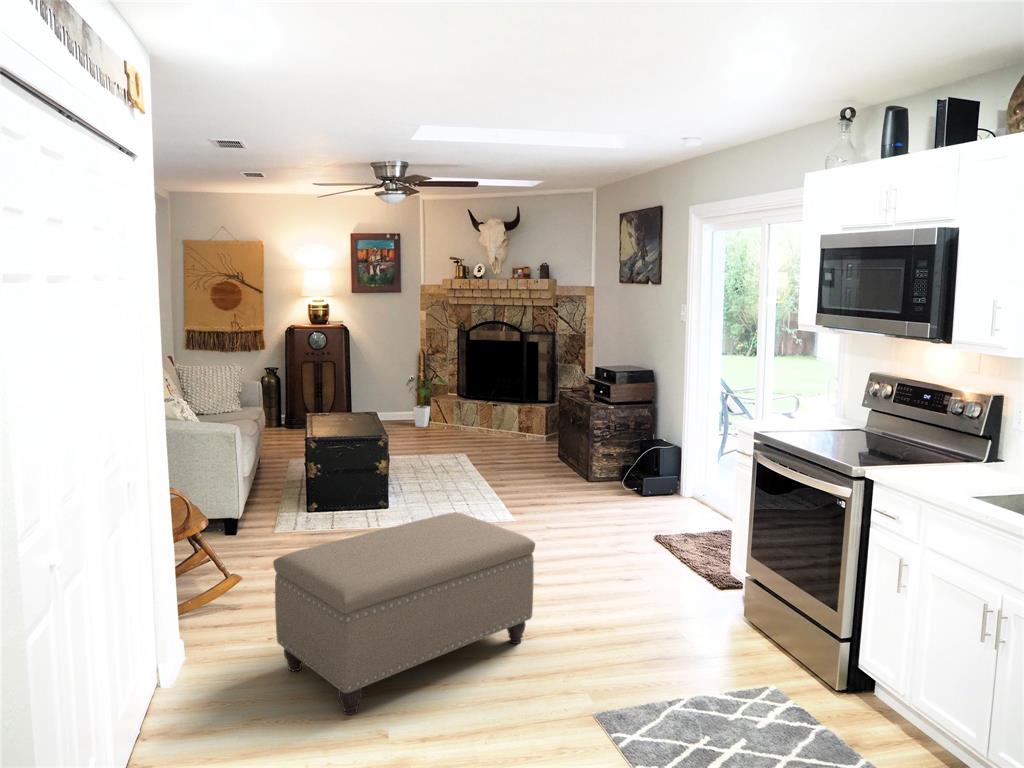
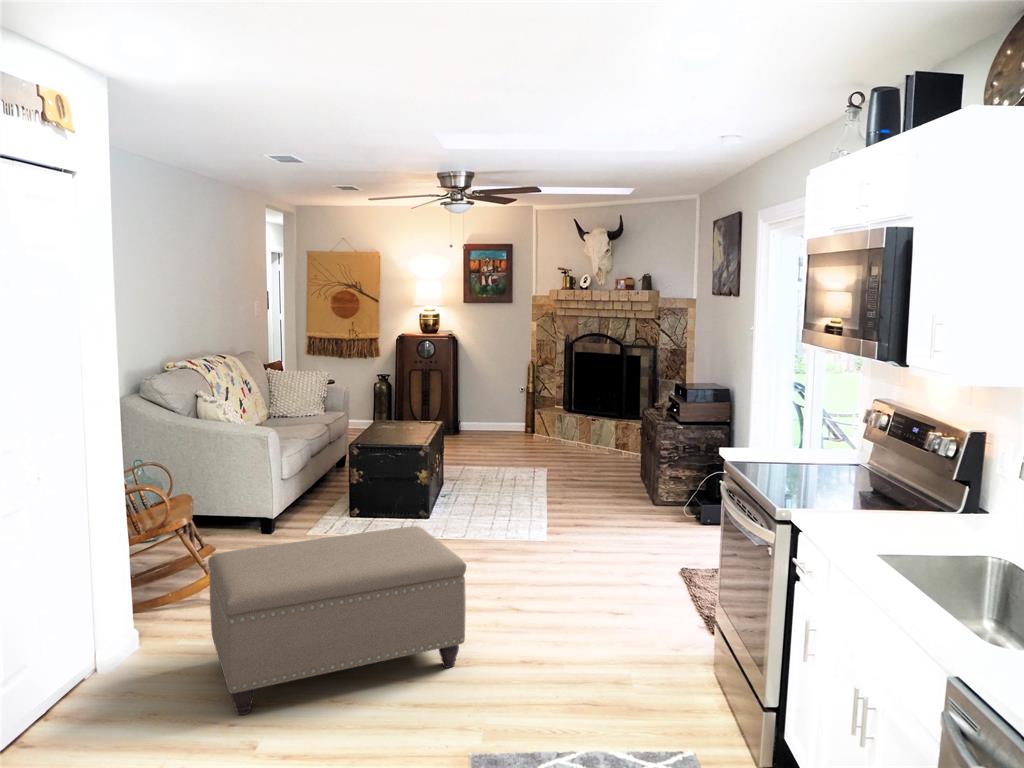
house plant: present [407,378,447,427] -> none [506,389,551,440]

